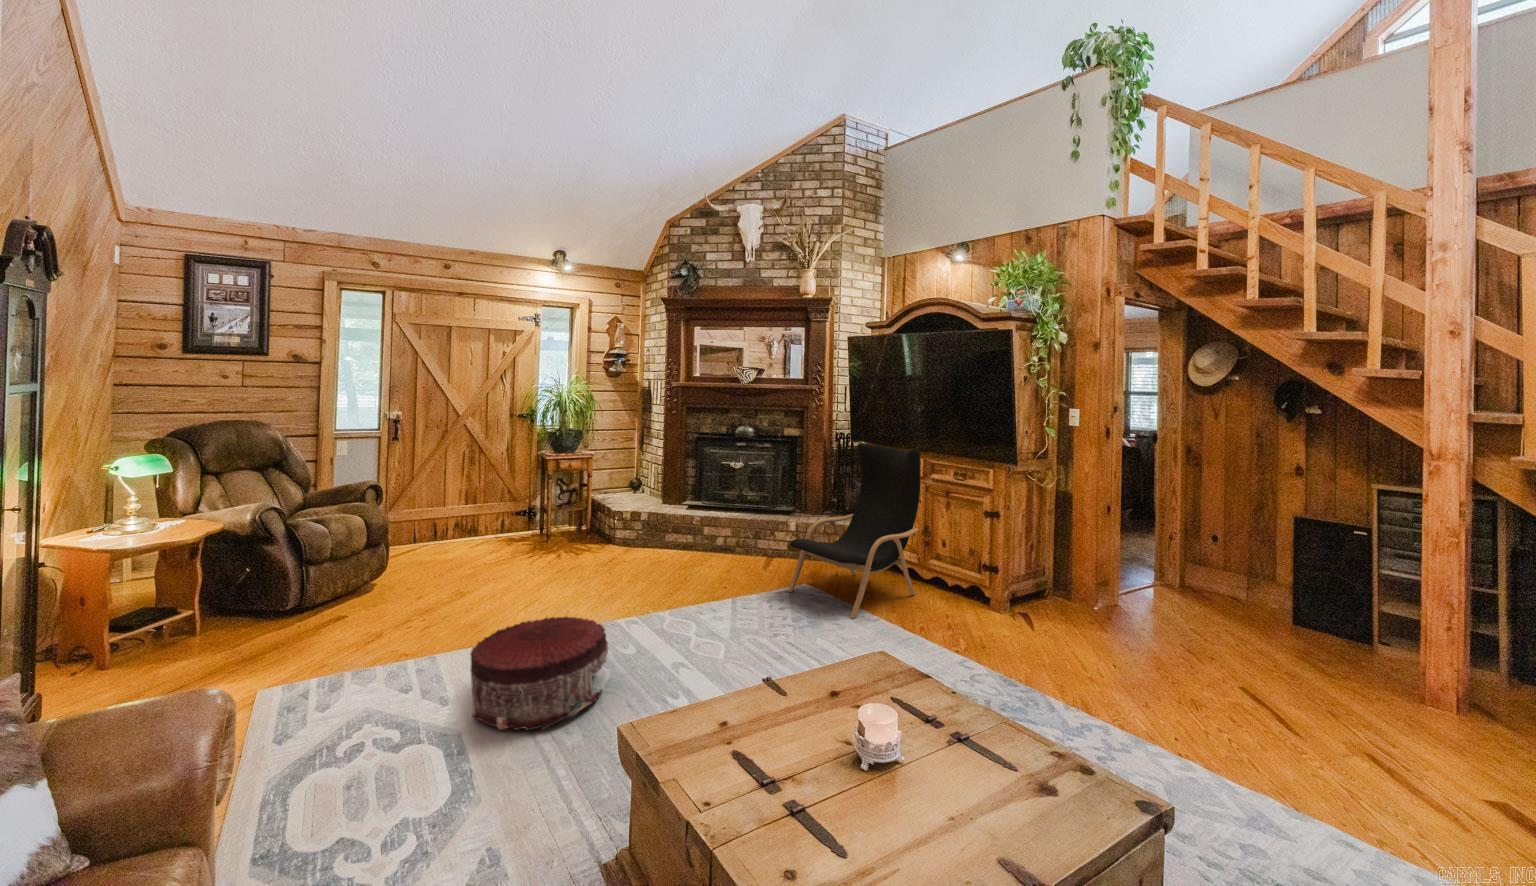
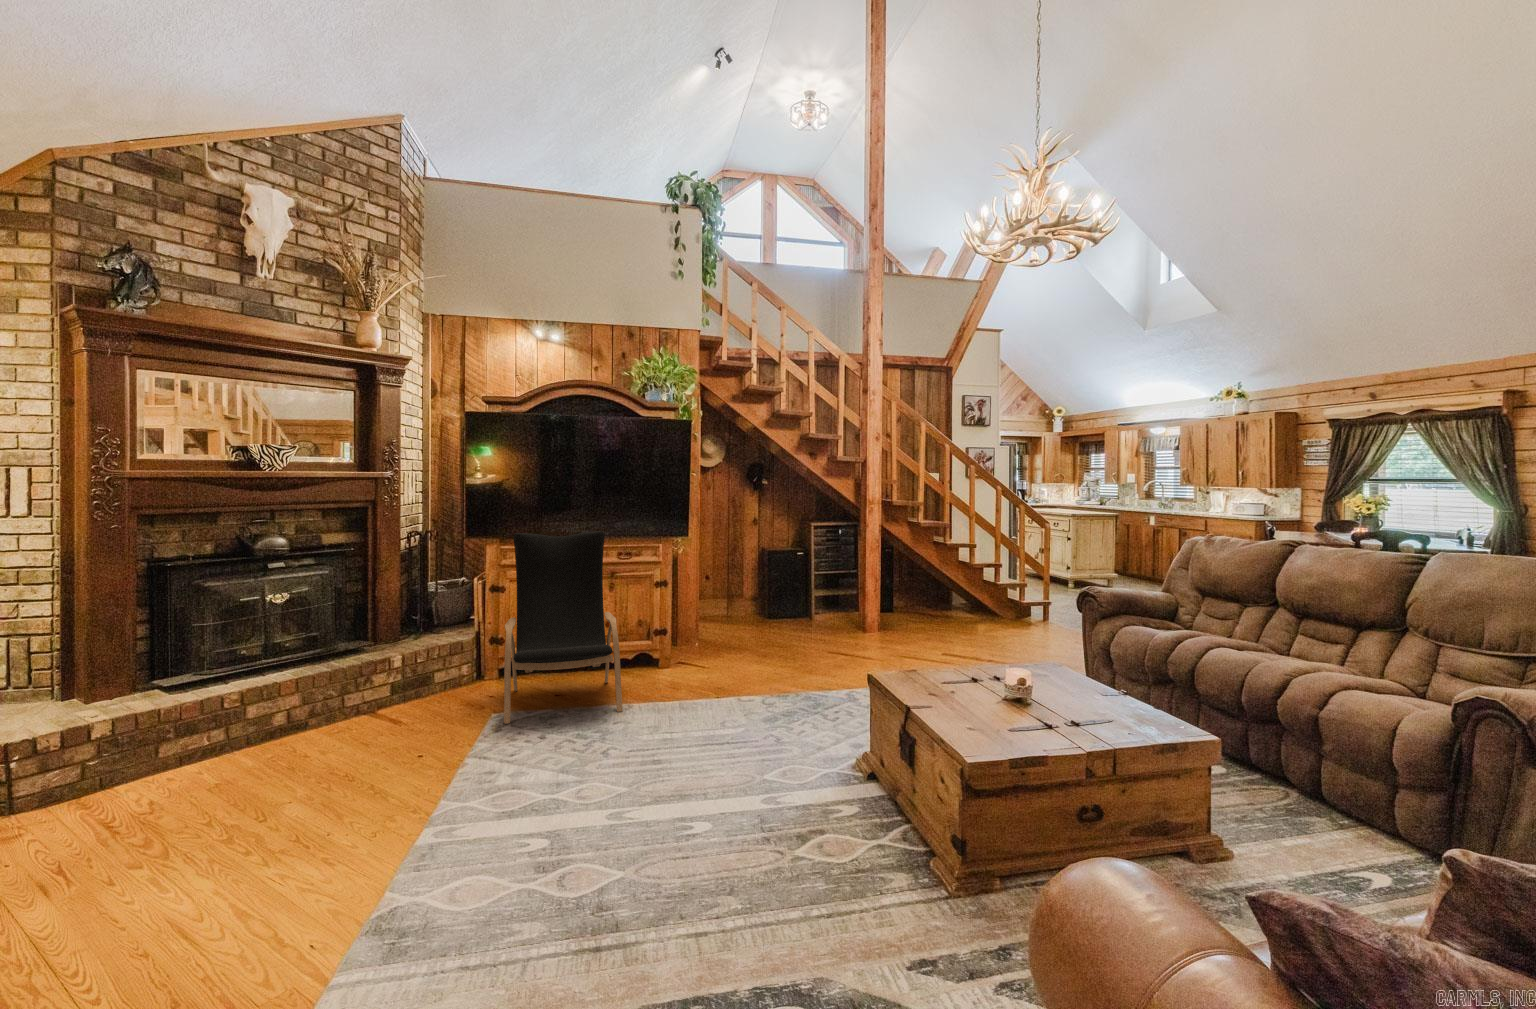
pouf: present [470,617,608,730] -> none [505,771,716,960]

